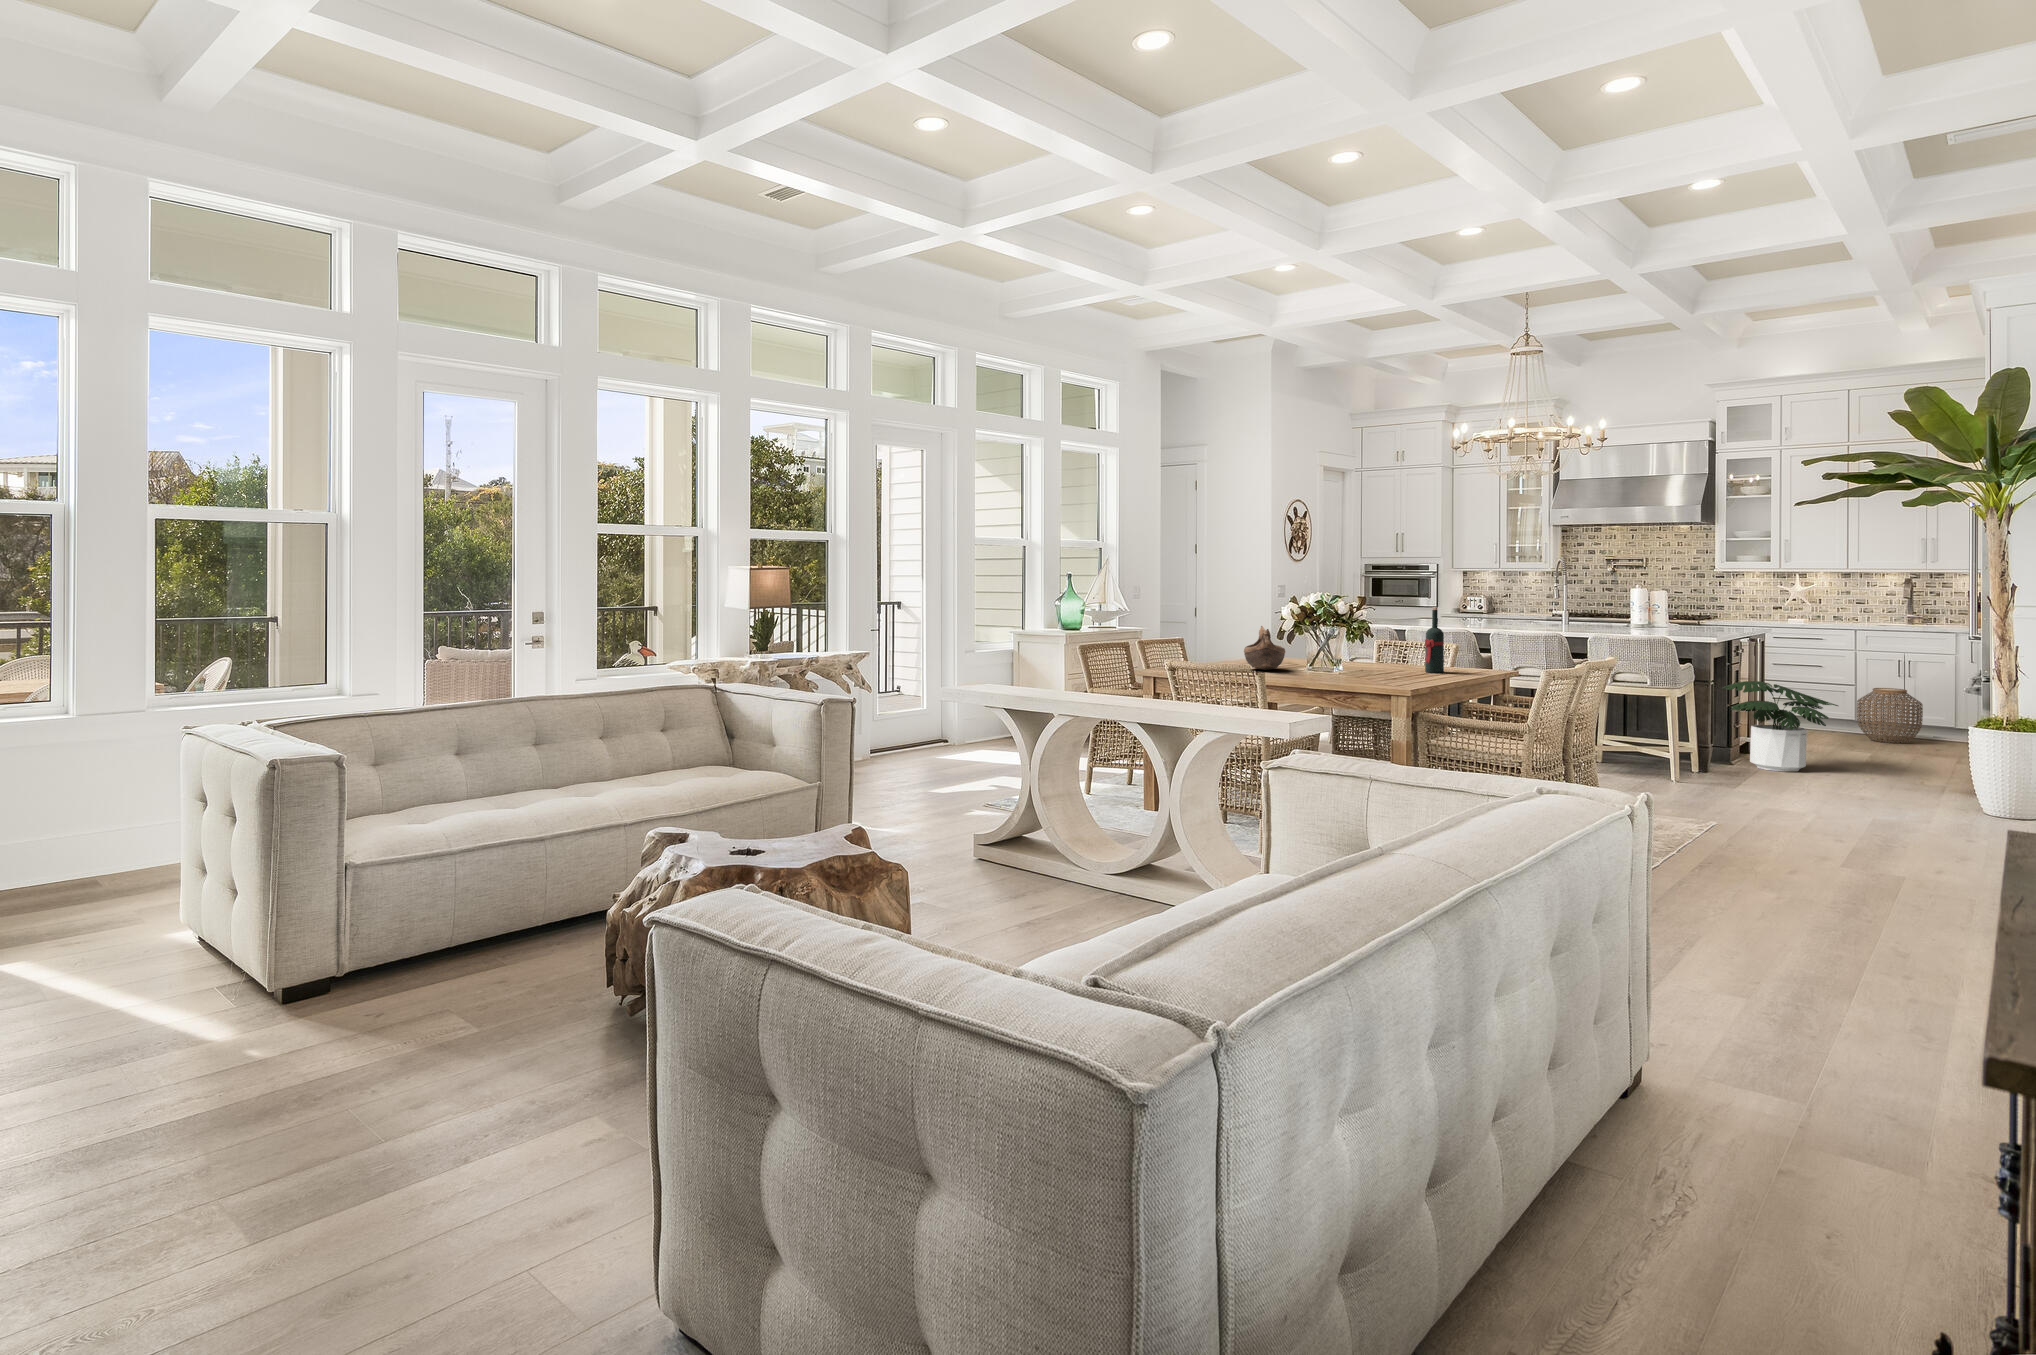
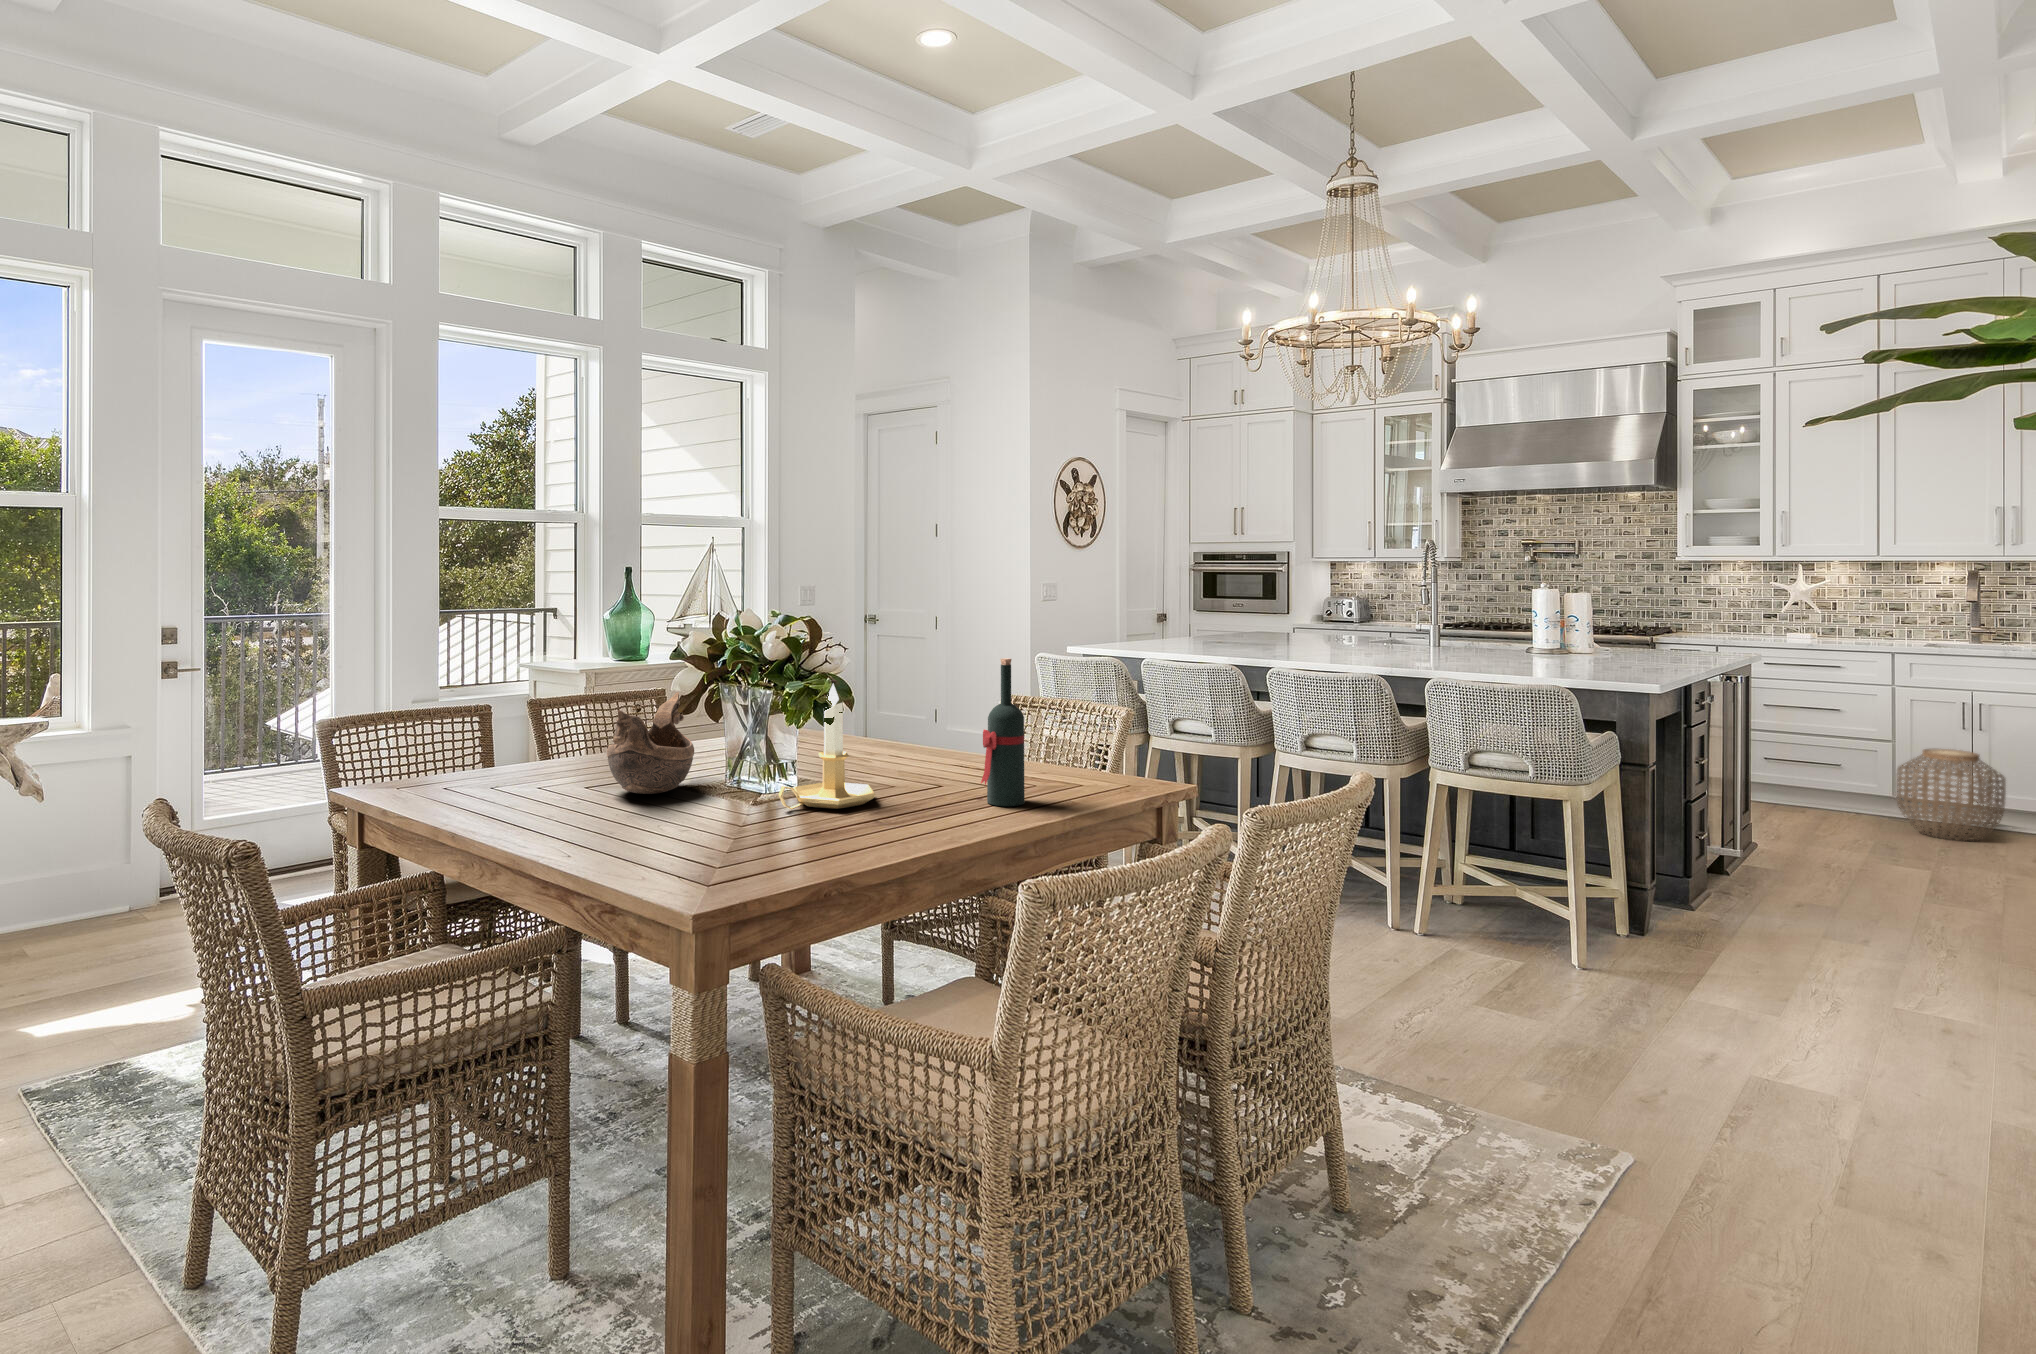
candlestick: none [1335,618,1379,673] -> present [778,684,875,809]
potted plant: present [1722,681,1838,772] -> none [1670,762,1882,929]

